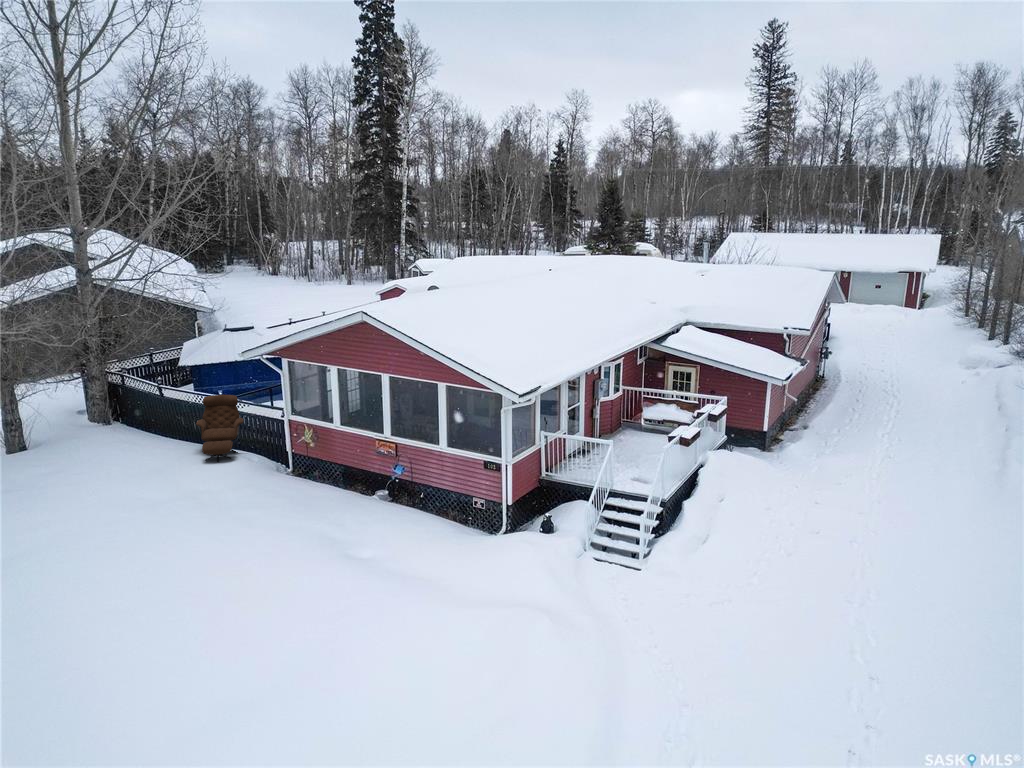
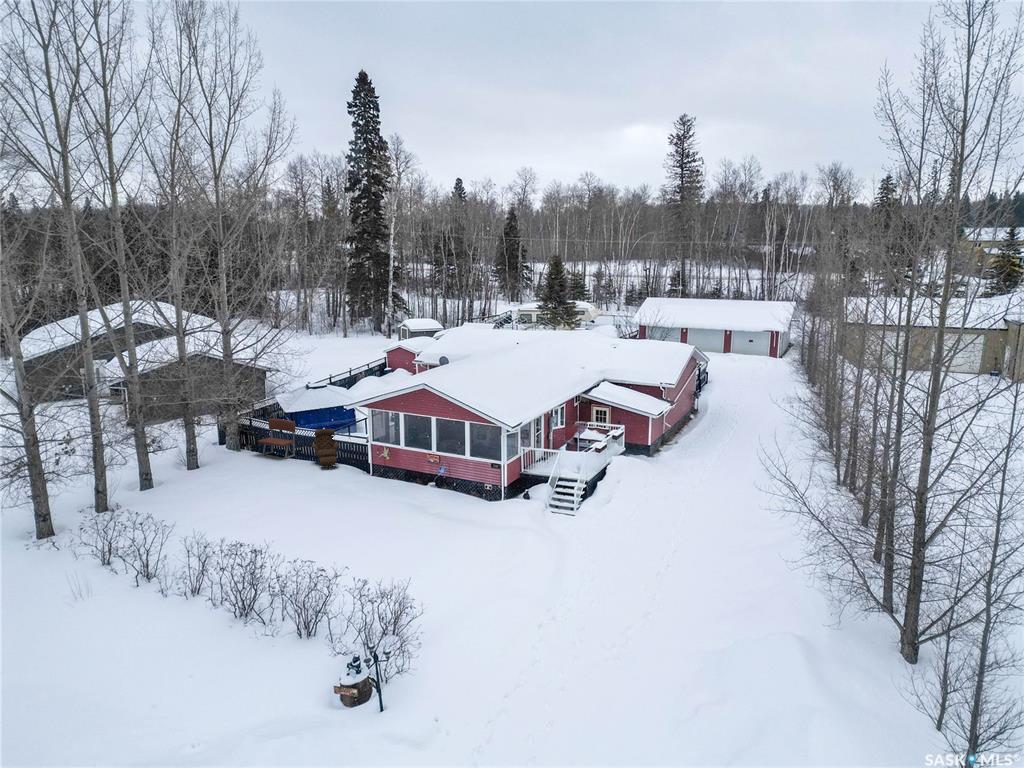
bench: none [120,378,182,443] -> present [258,419,295,459]

